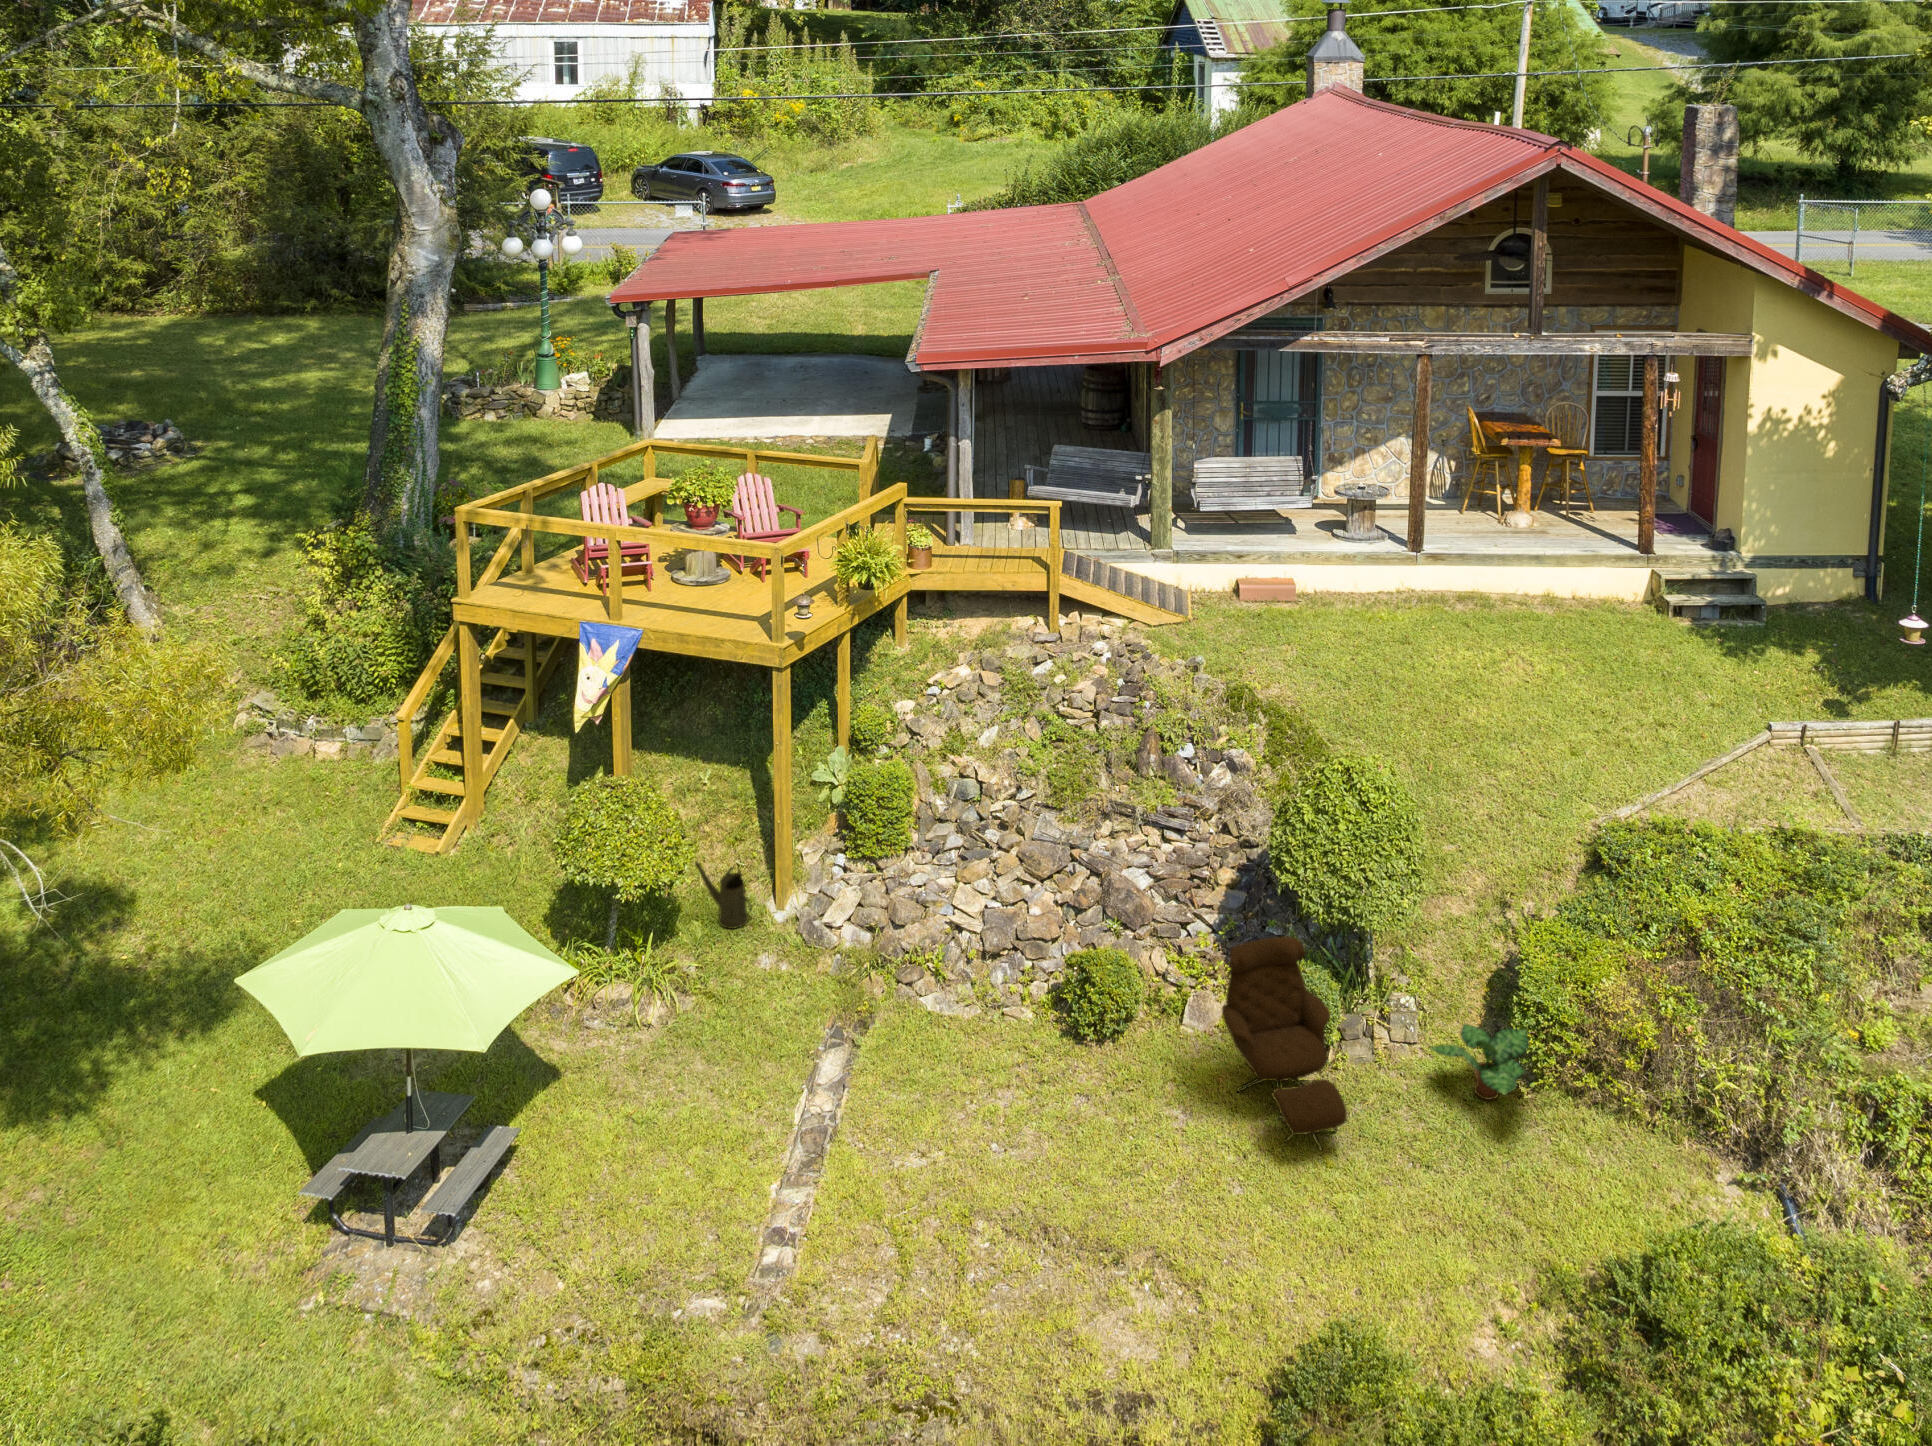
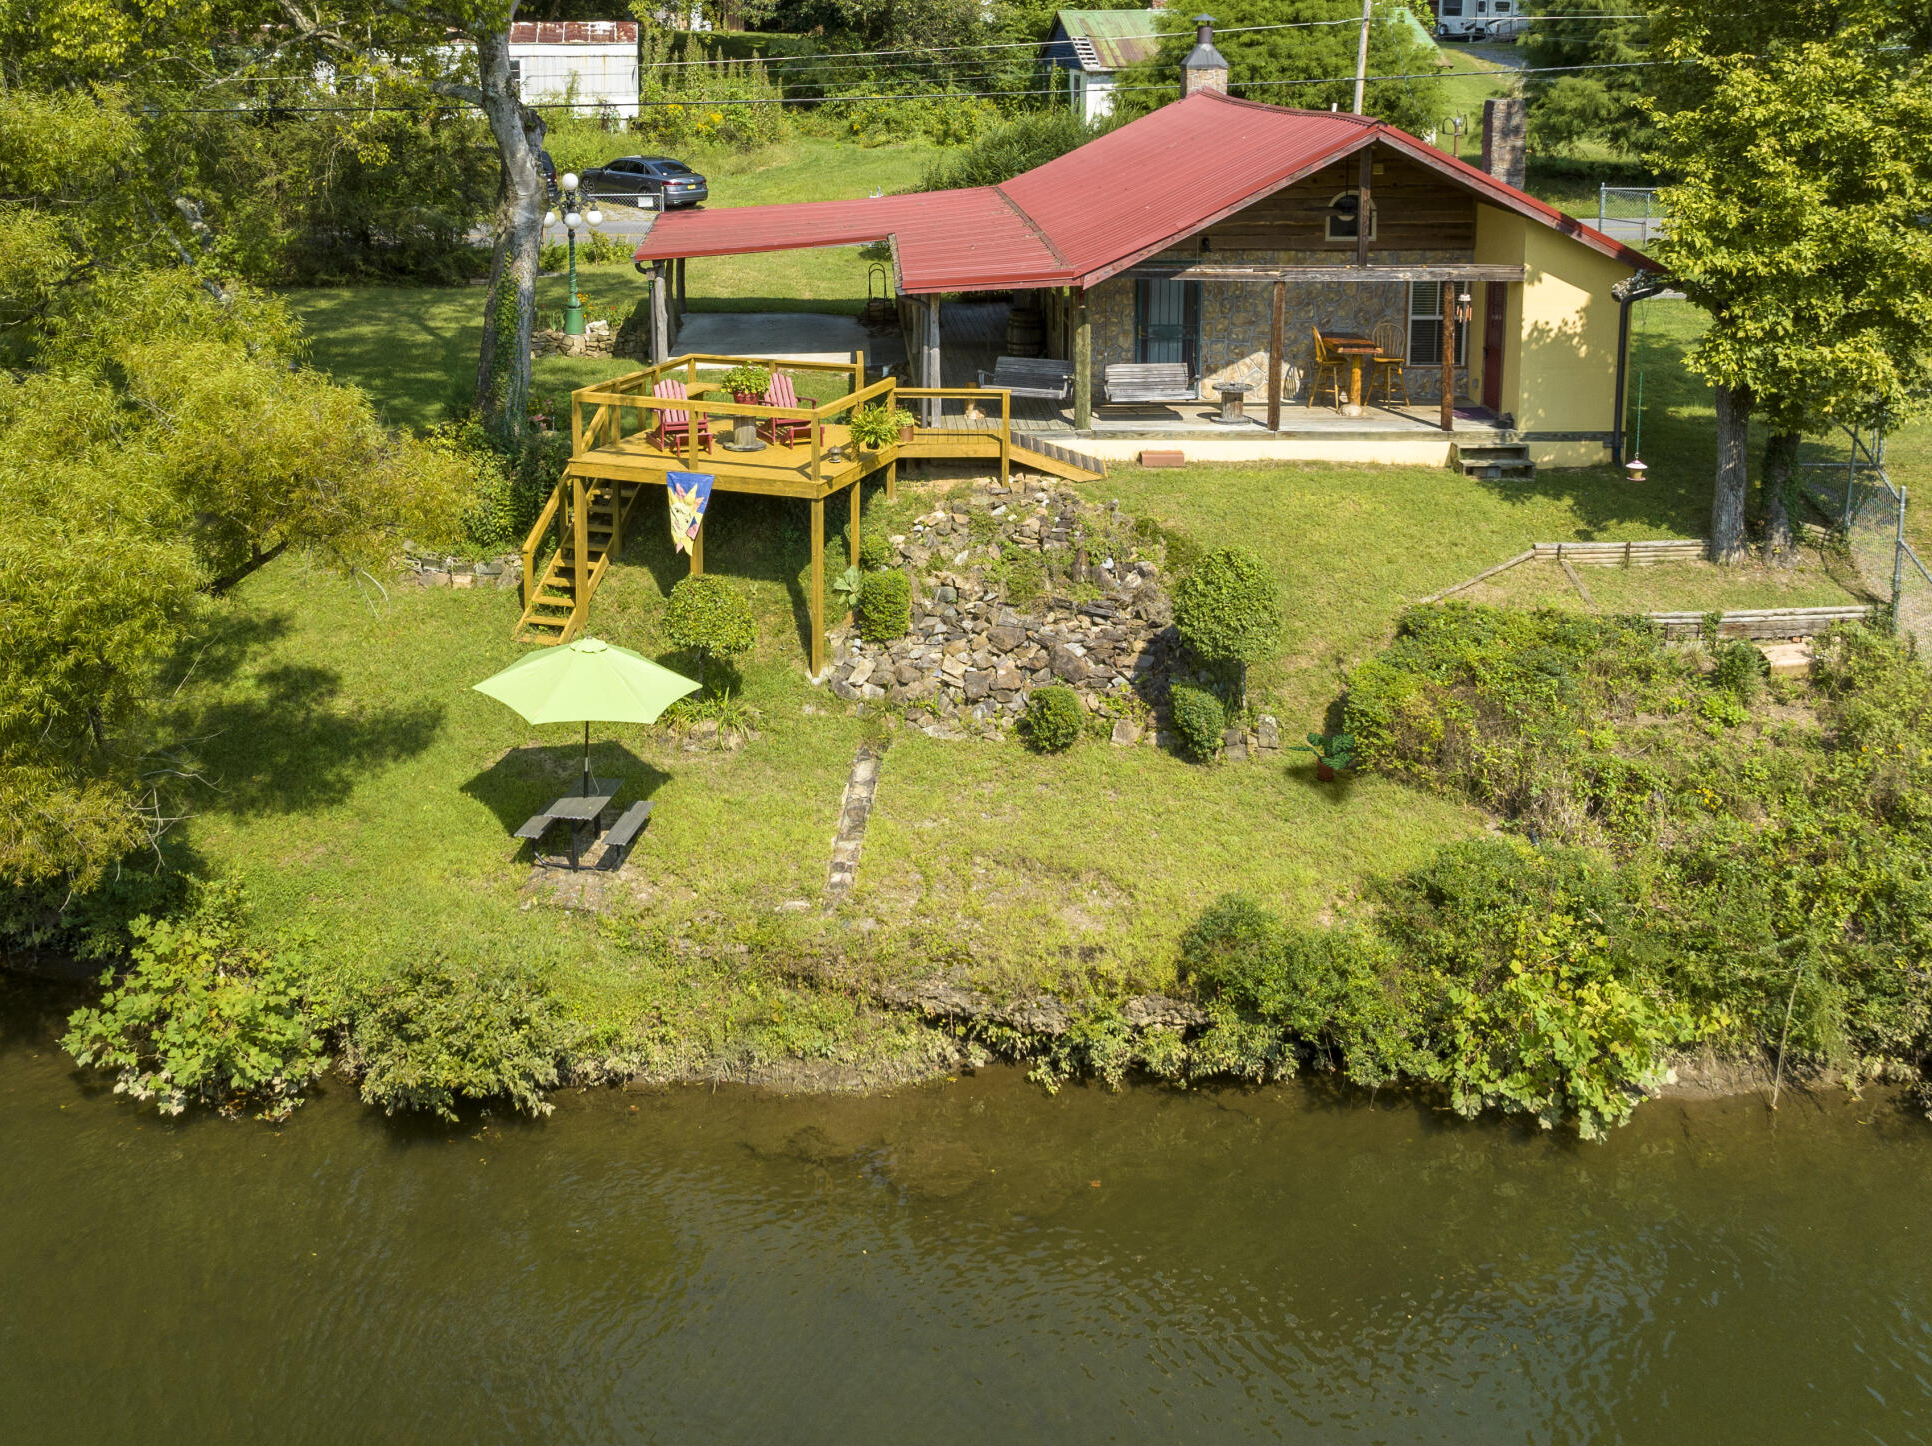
watering can: present [695,862,752,929] -> none [754,643,797,689]
lounge chair: present [1222,936,1347,1150] -> none [1140,673,1229,808]

